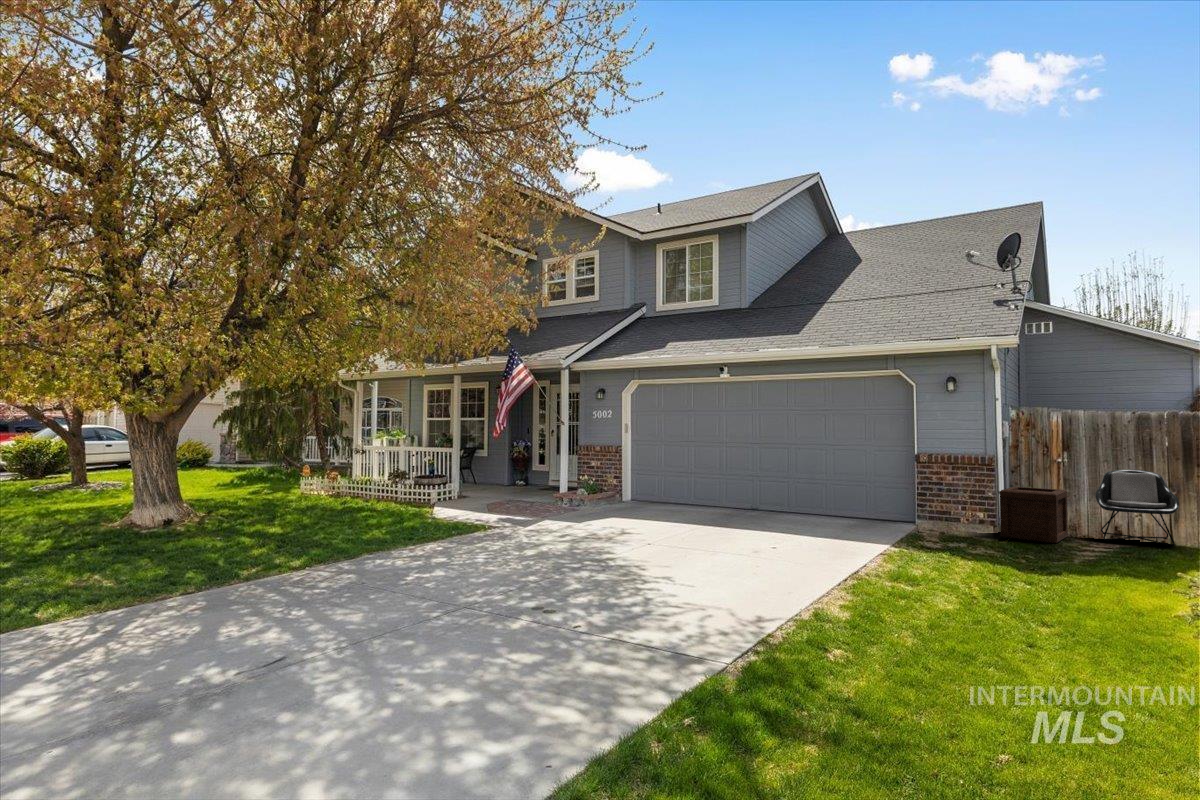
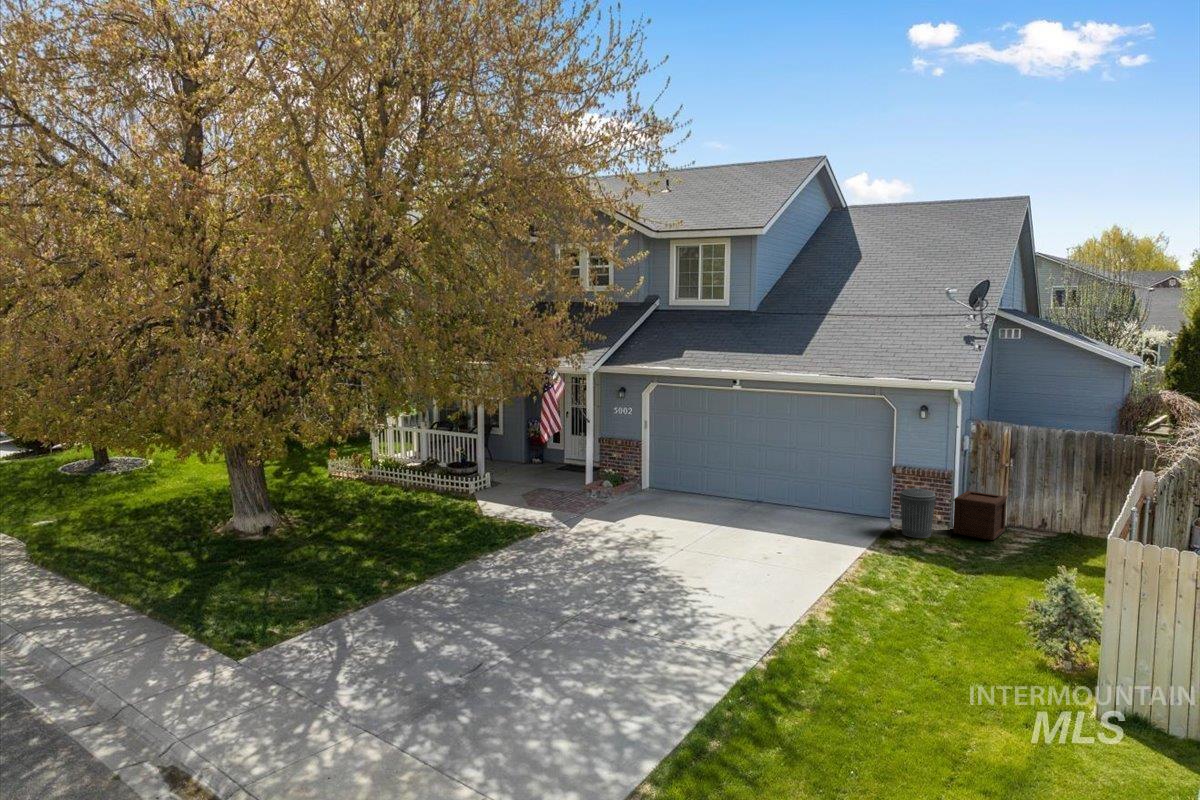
lounge chair: present [1096,469,1179,547] -> none [1028,478,1086,543]
trash can: none [929,478,976,540] -> present [900,488,936,538]

